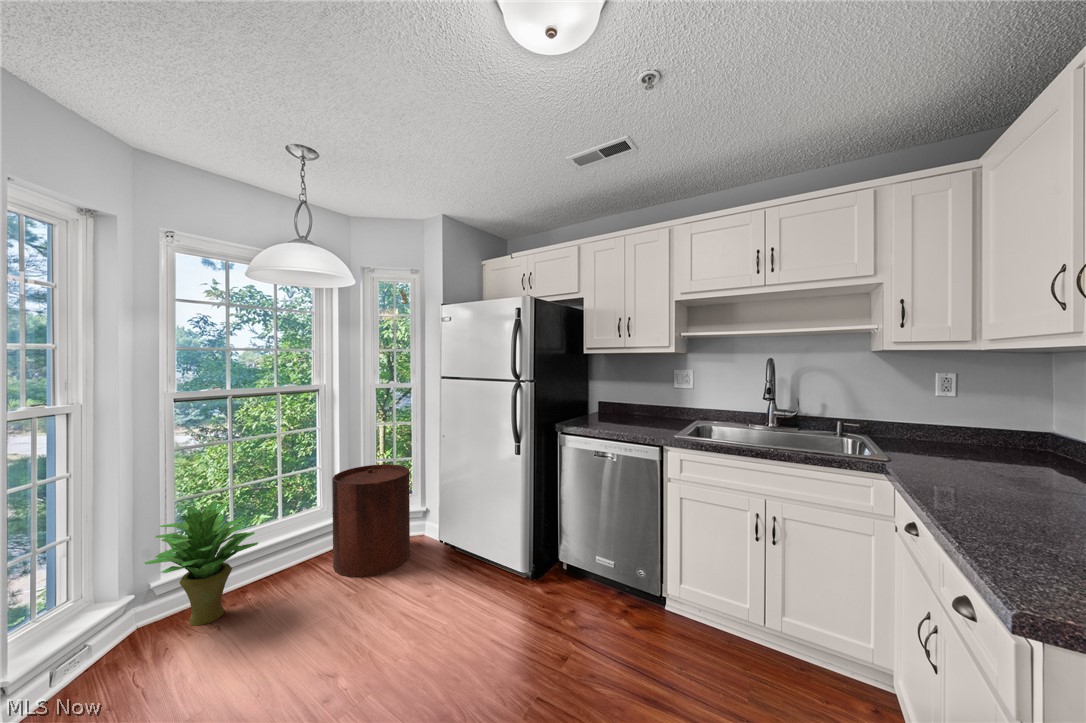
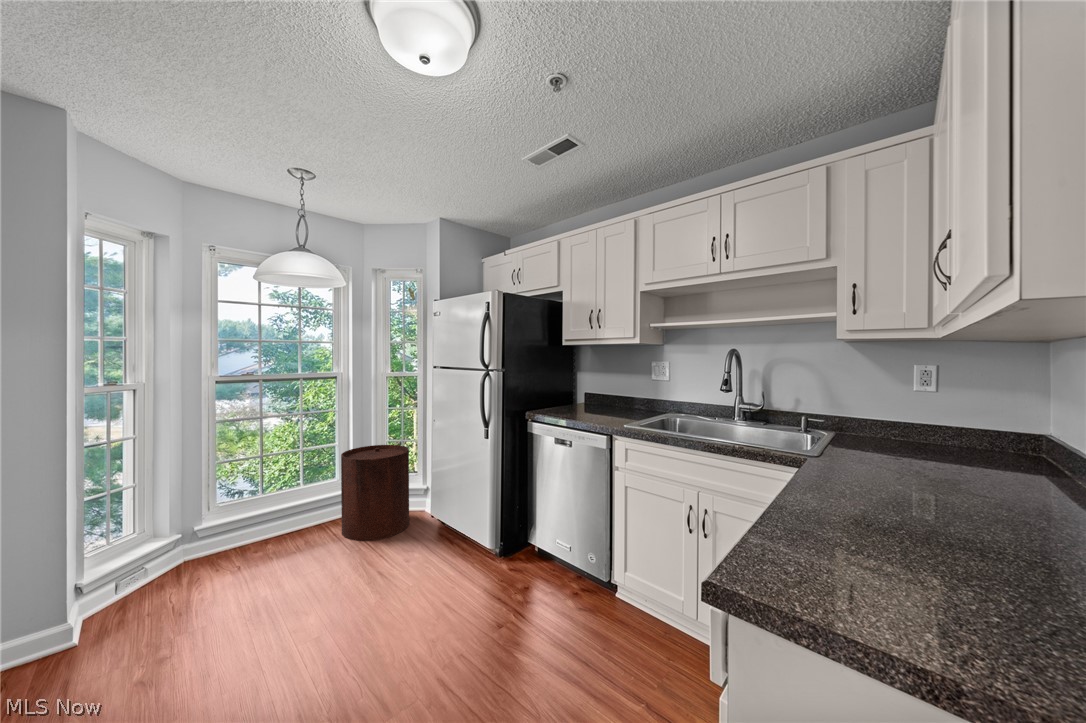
potted plant: present [144,501,258,626] -> none [184,466,273,564]

